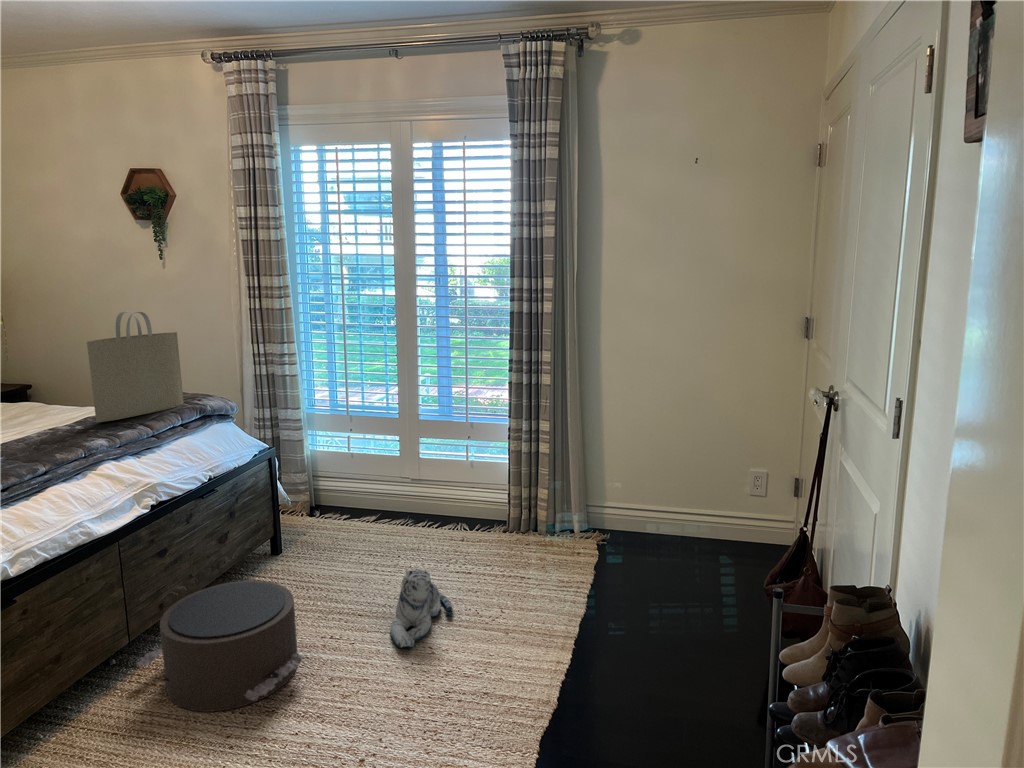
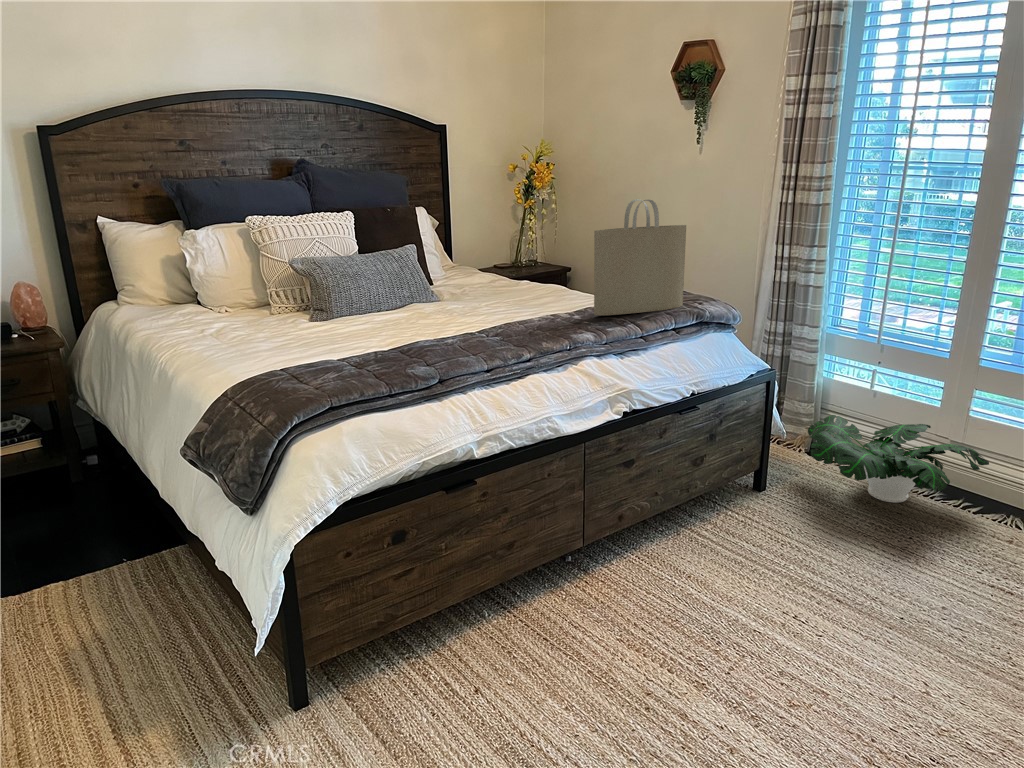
potted plant: none [306,470,430,535] -> present [808,415,989,503]
plush toy: present [390,570,452,648] -> none [883,587,997,697]
pouf: present [137,581,307,712] -> none [584,515,758,677]

